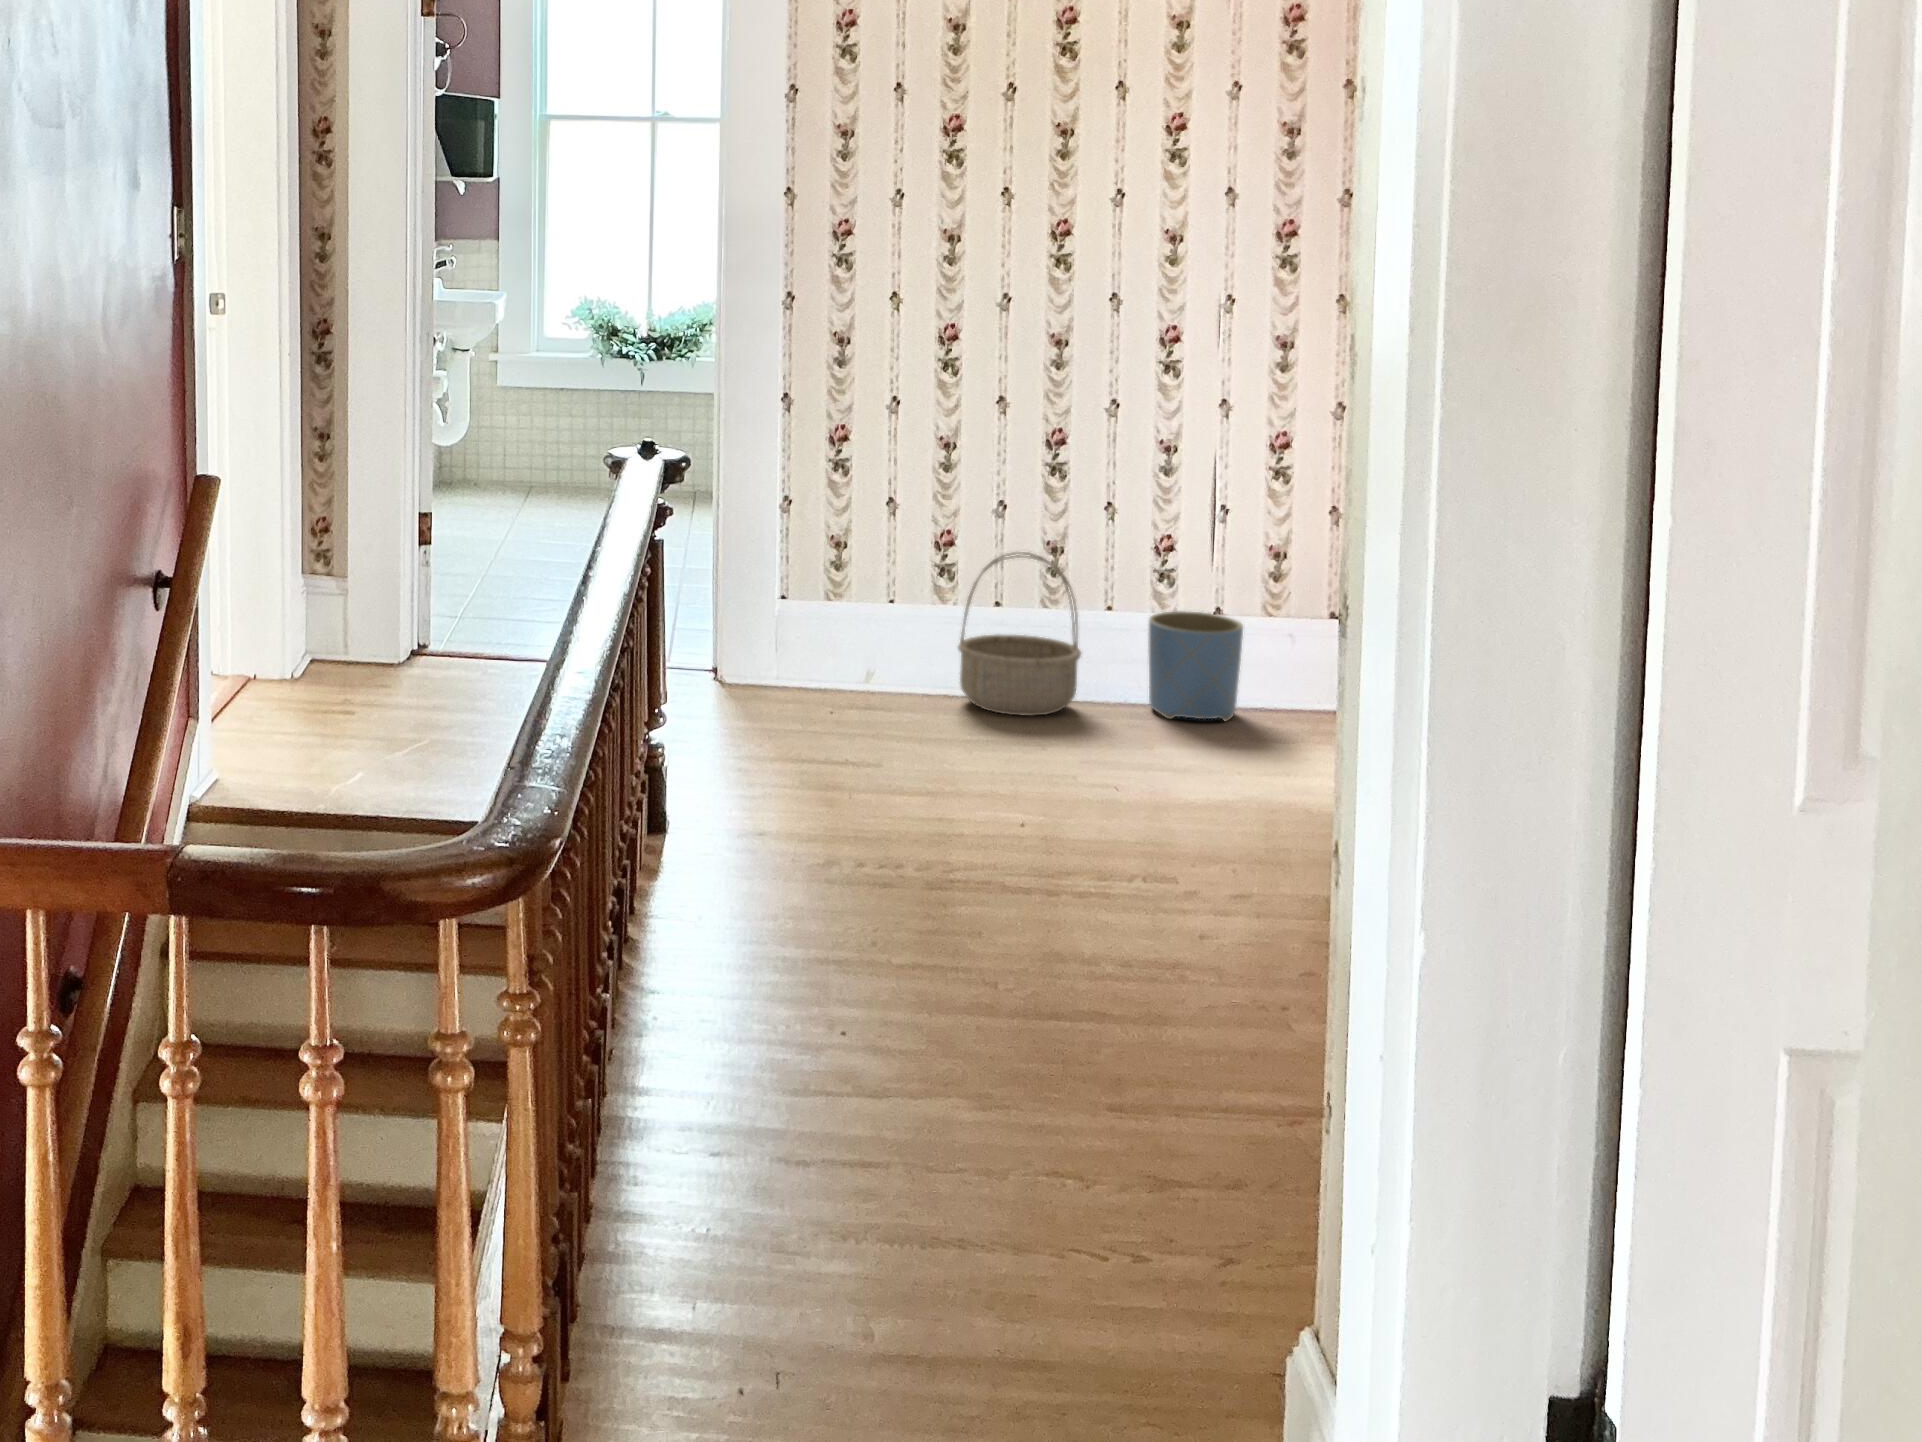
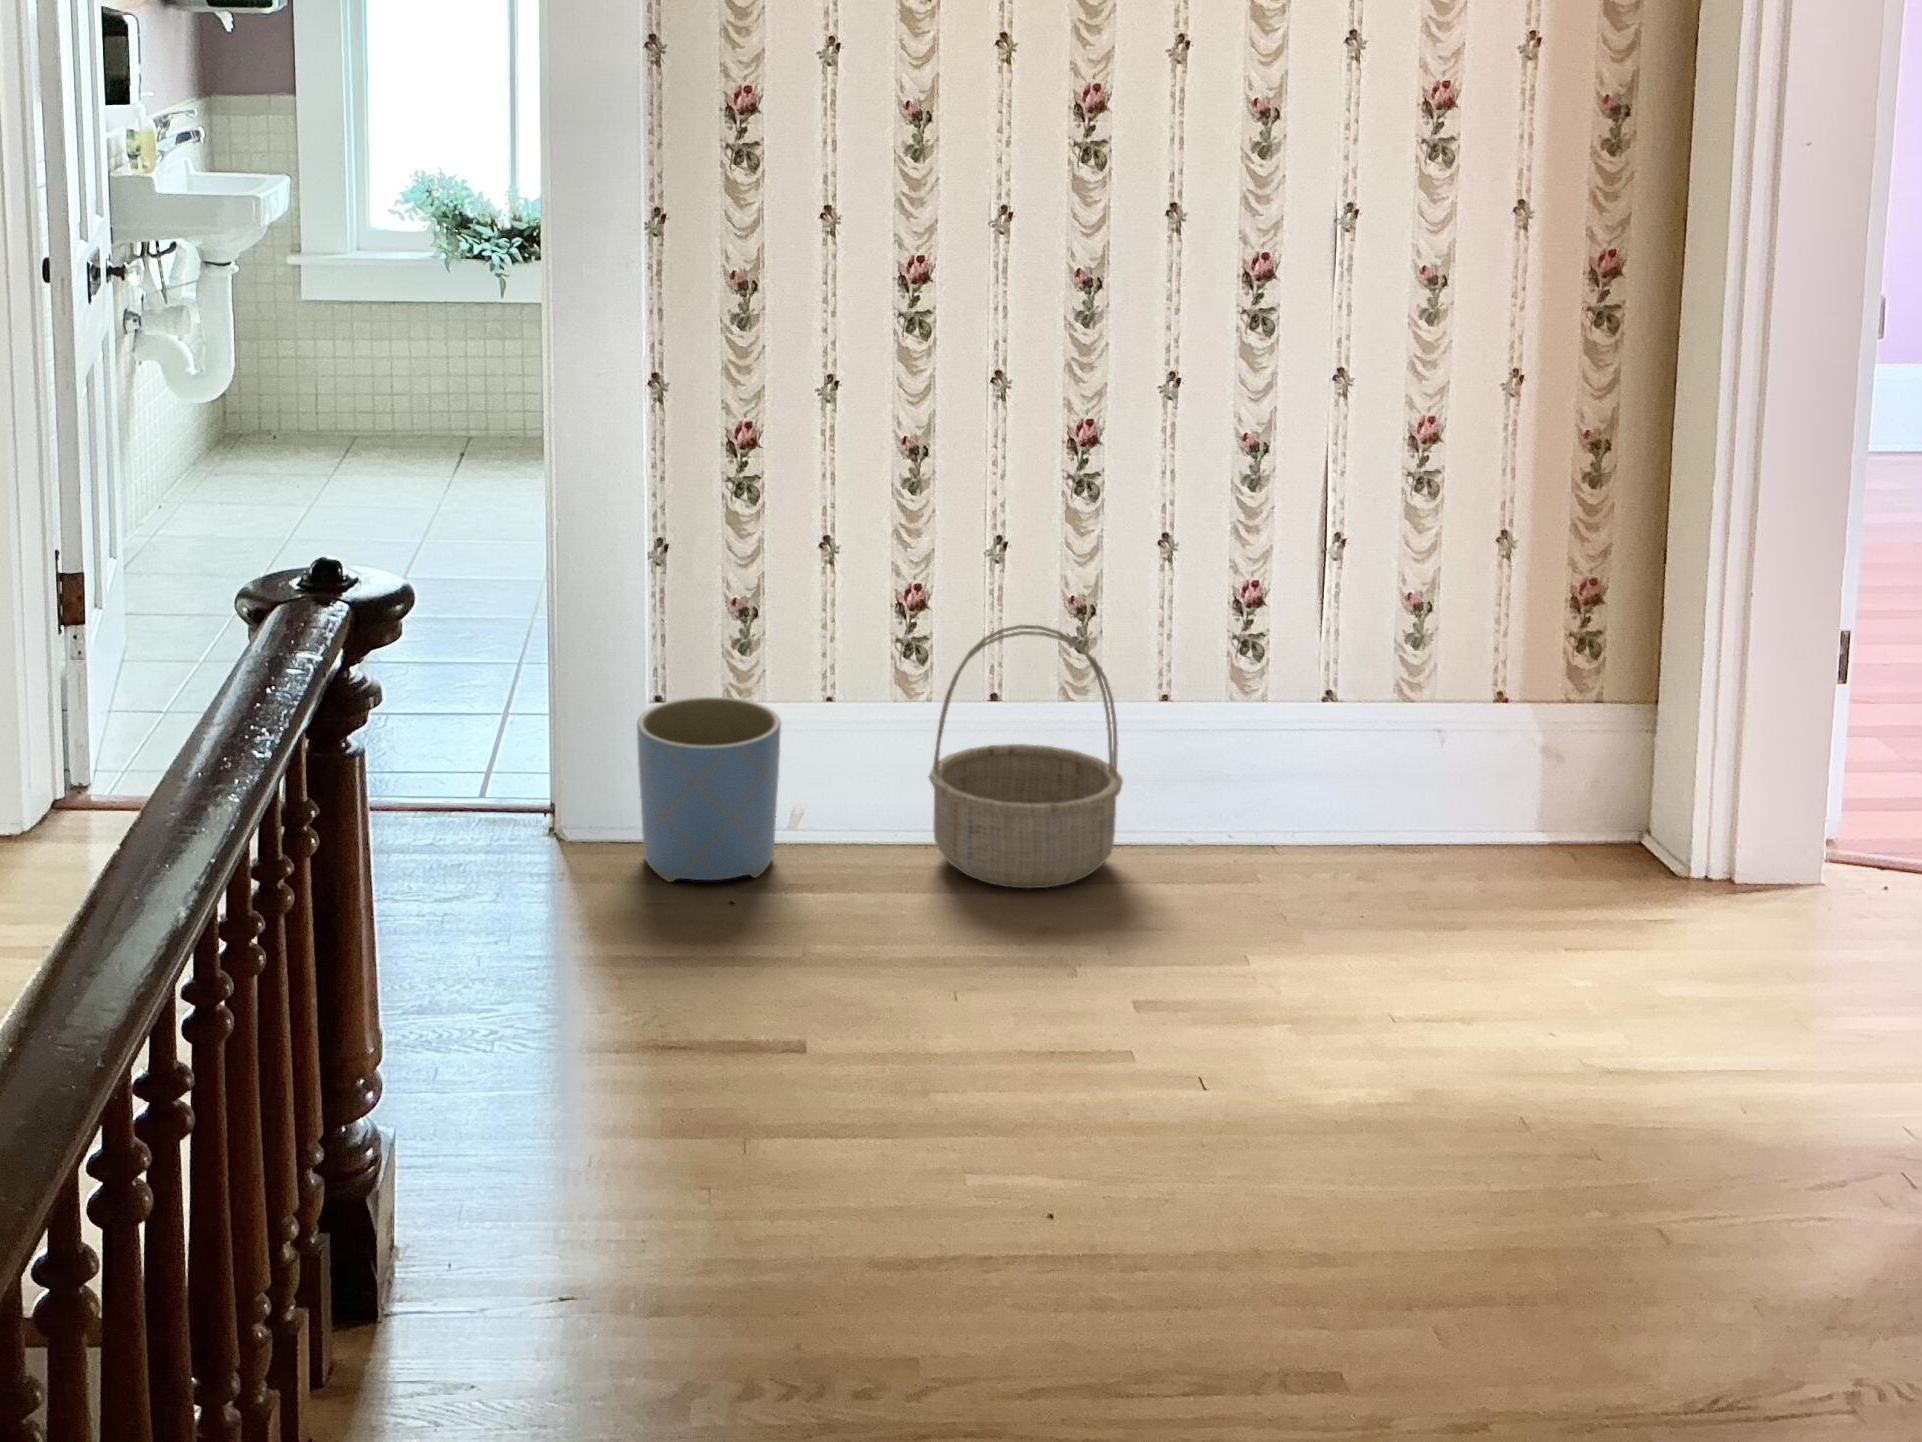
planter: present [1148,611,1243,721] -> present [637,697,781,882]

